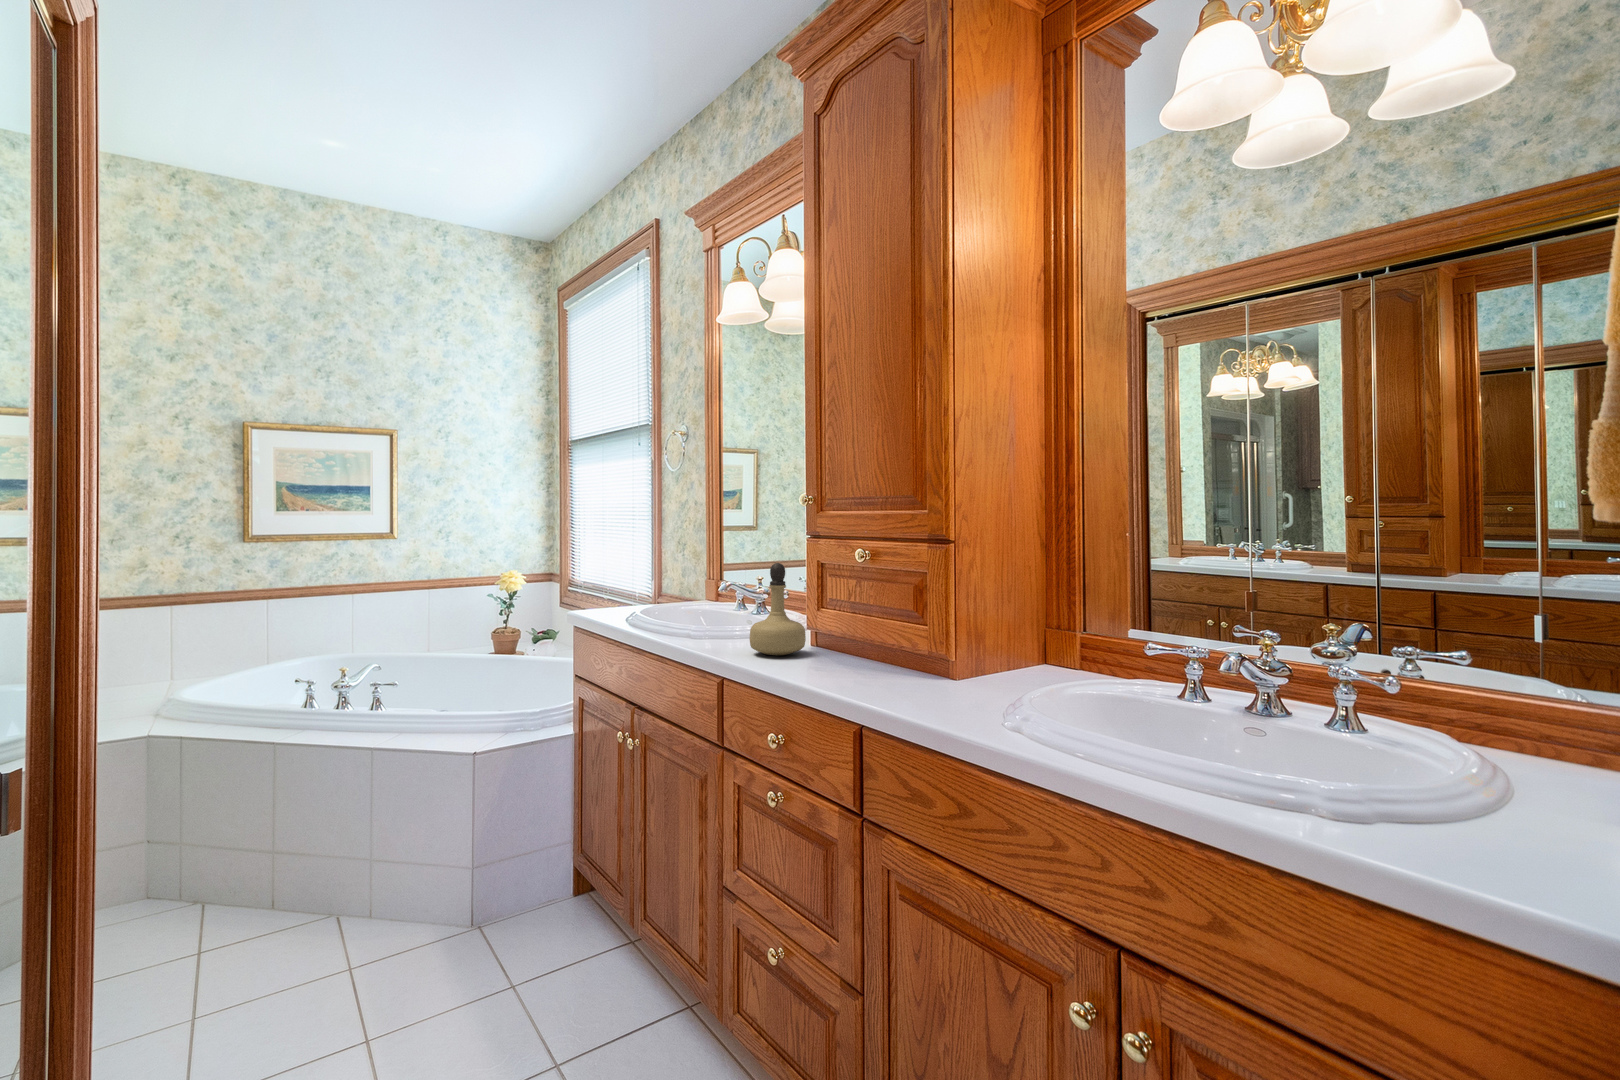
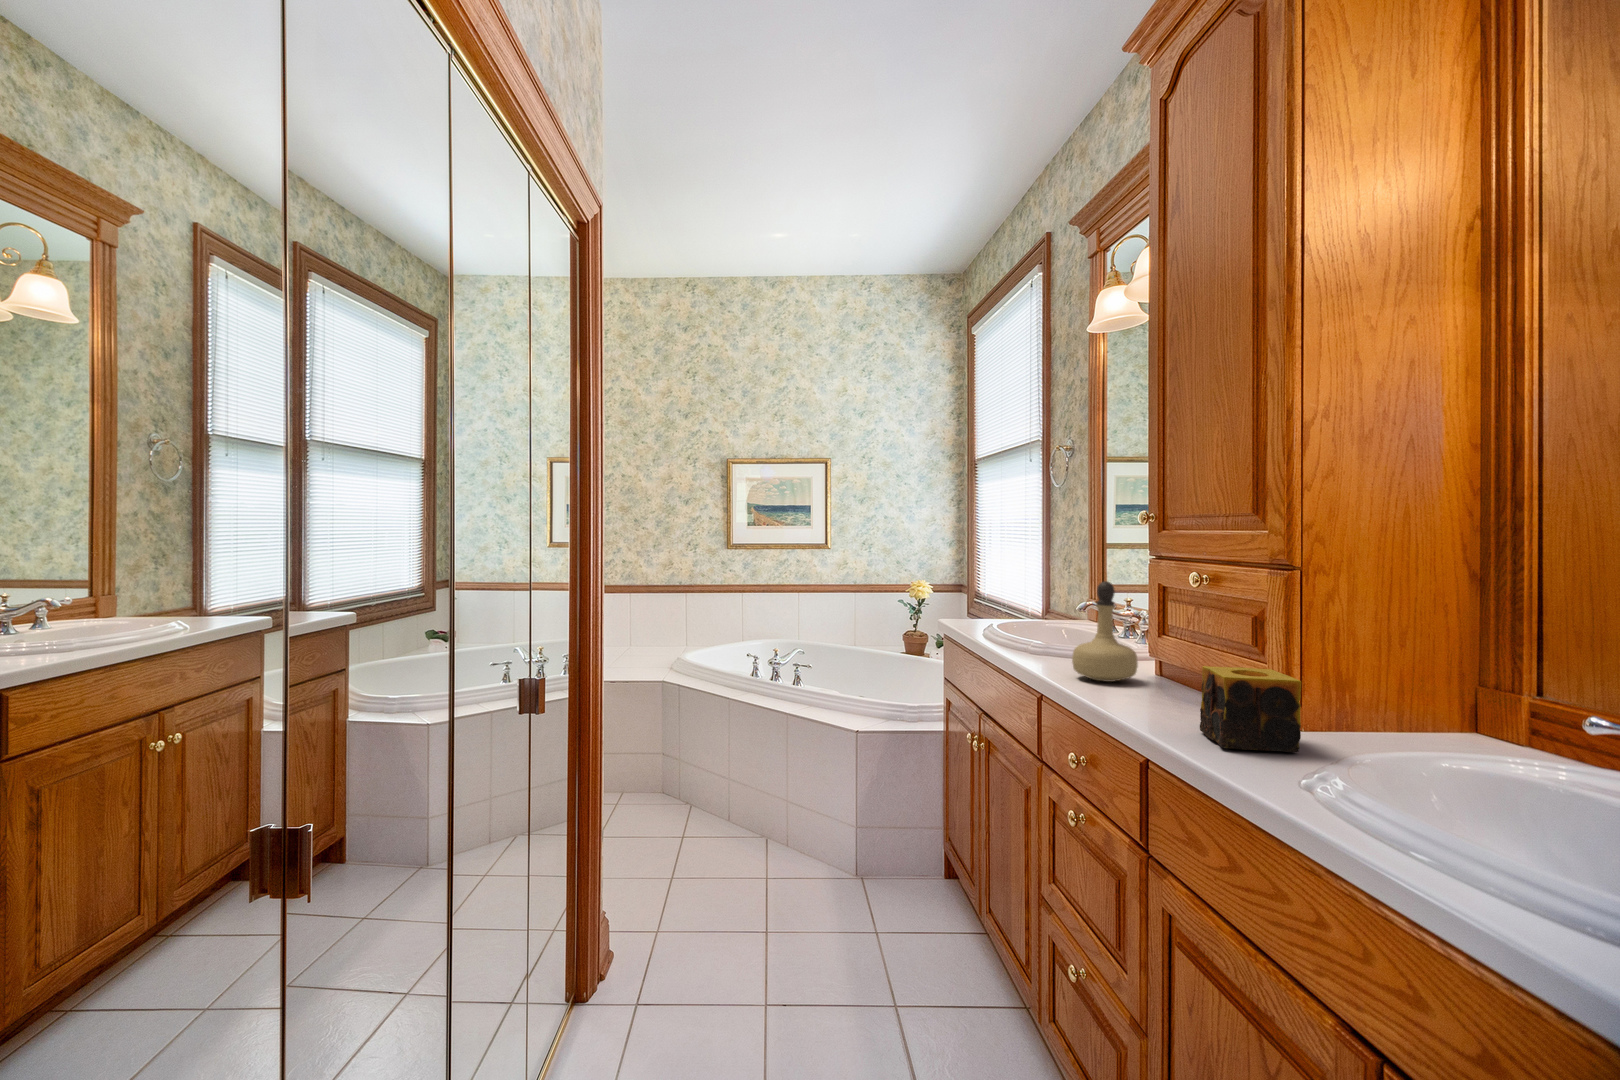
candle: none [888,629,966,697] -> present [1200,666,1301,752]

